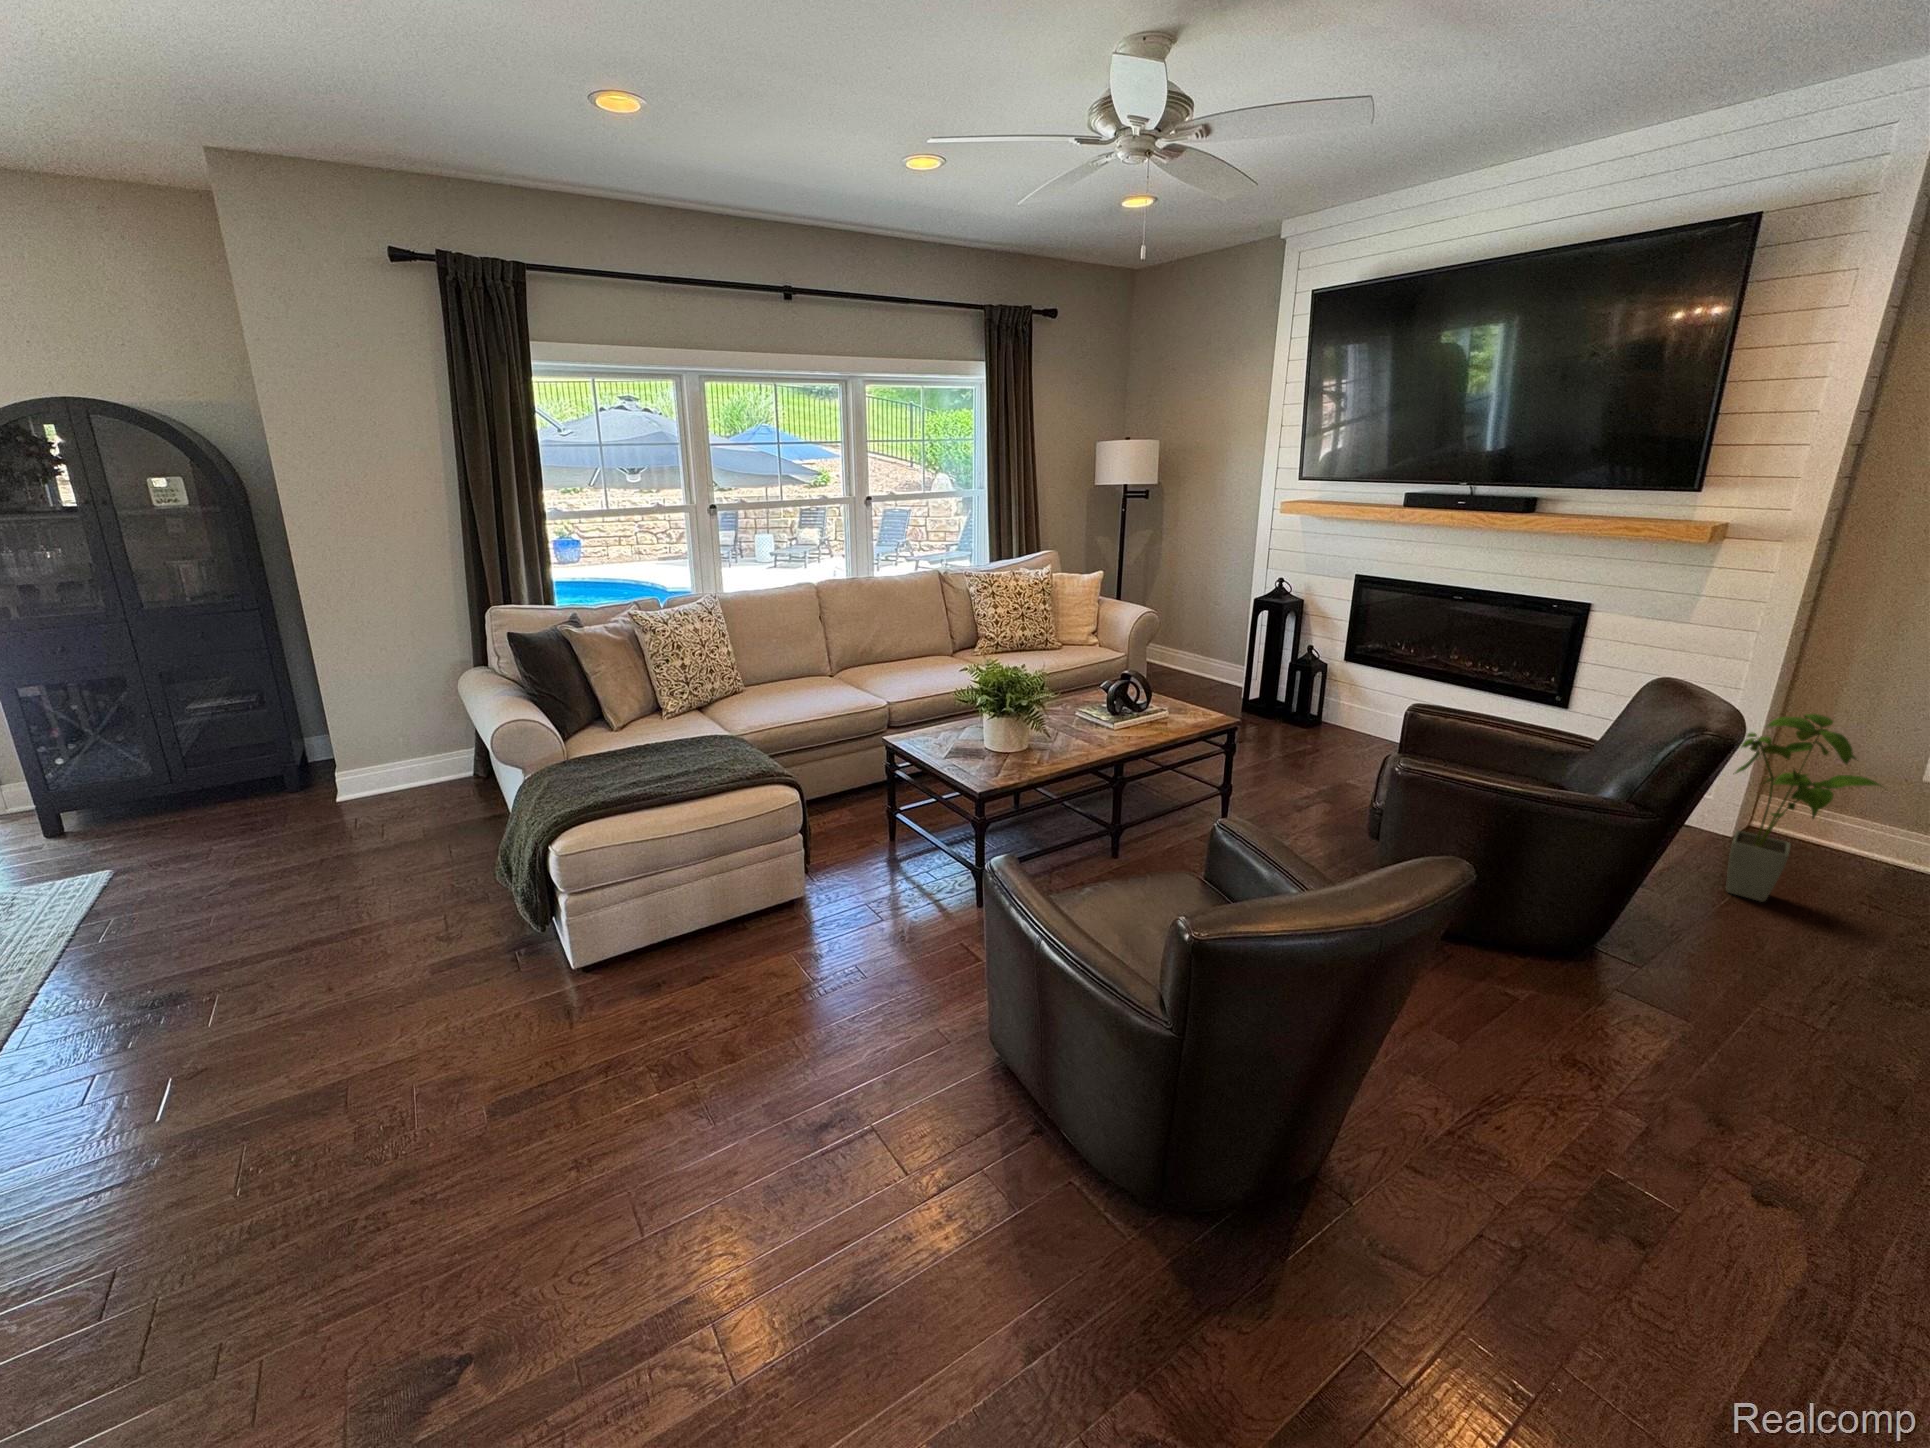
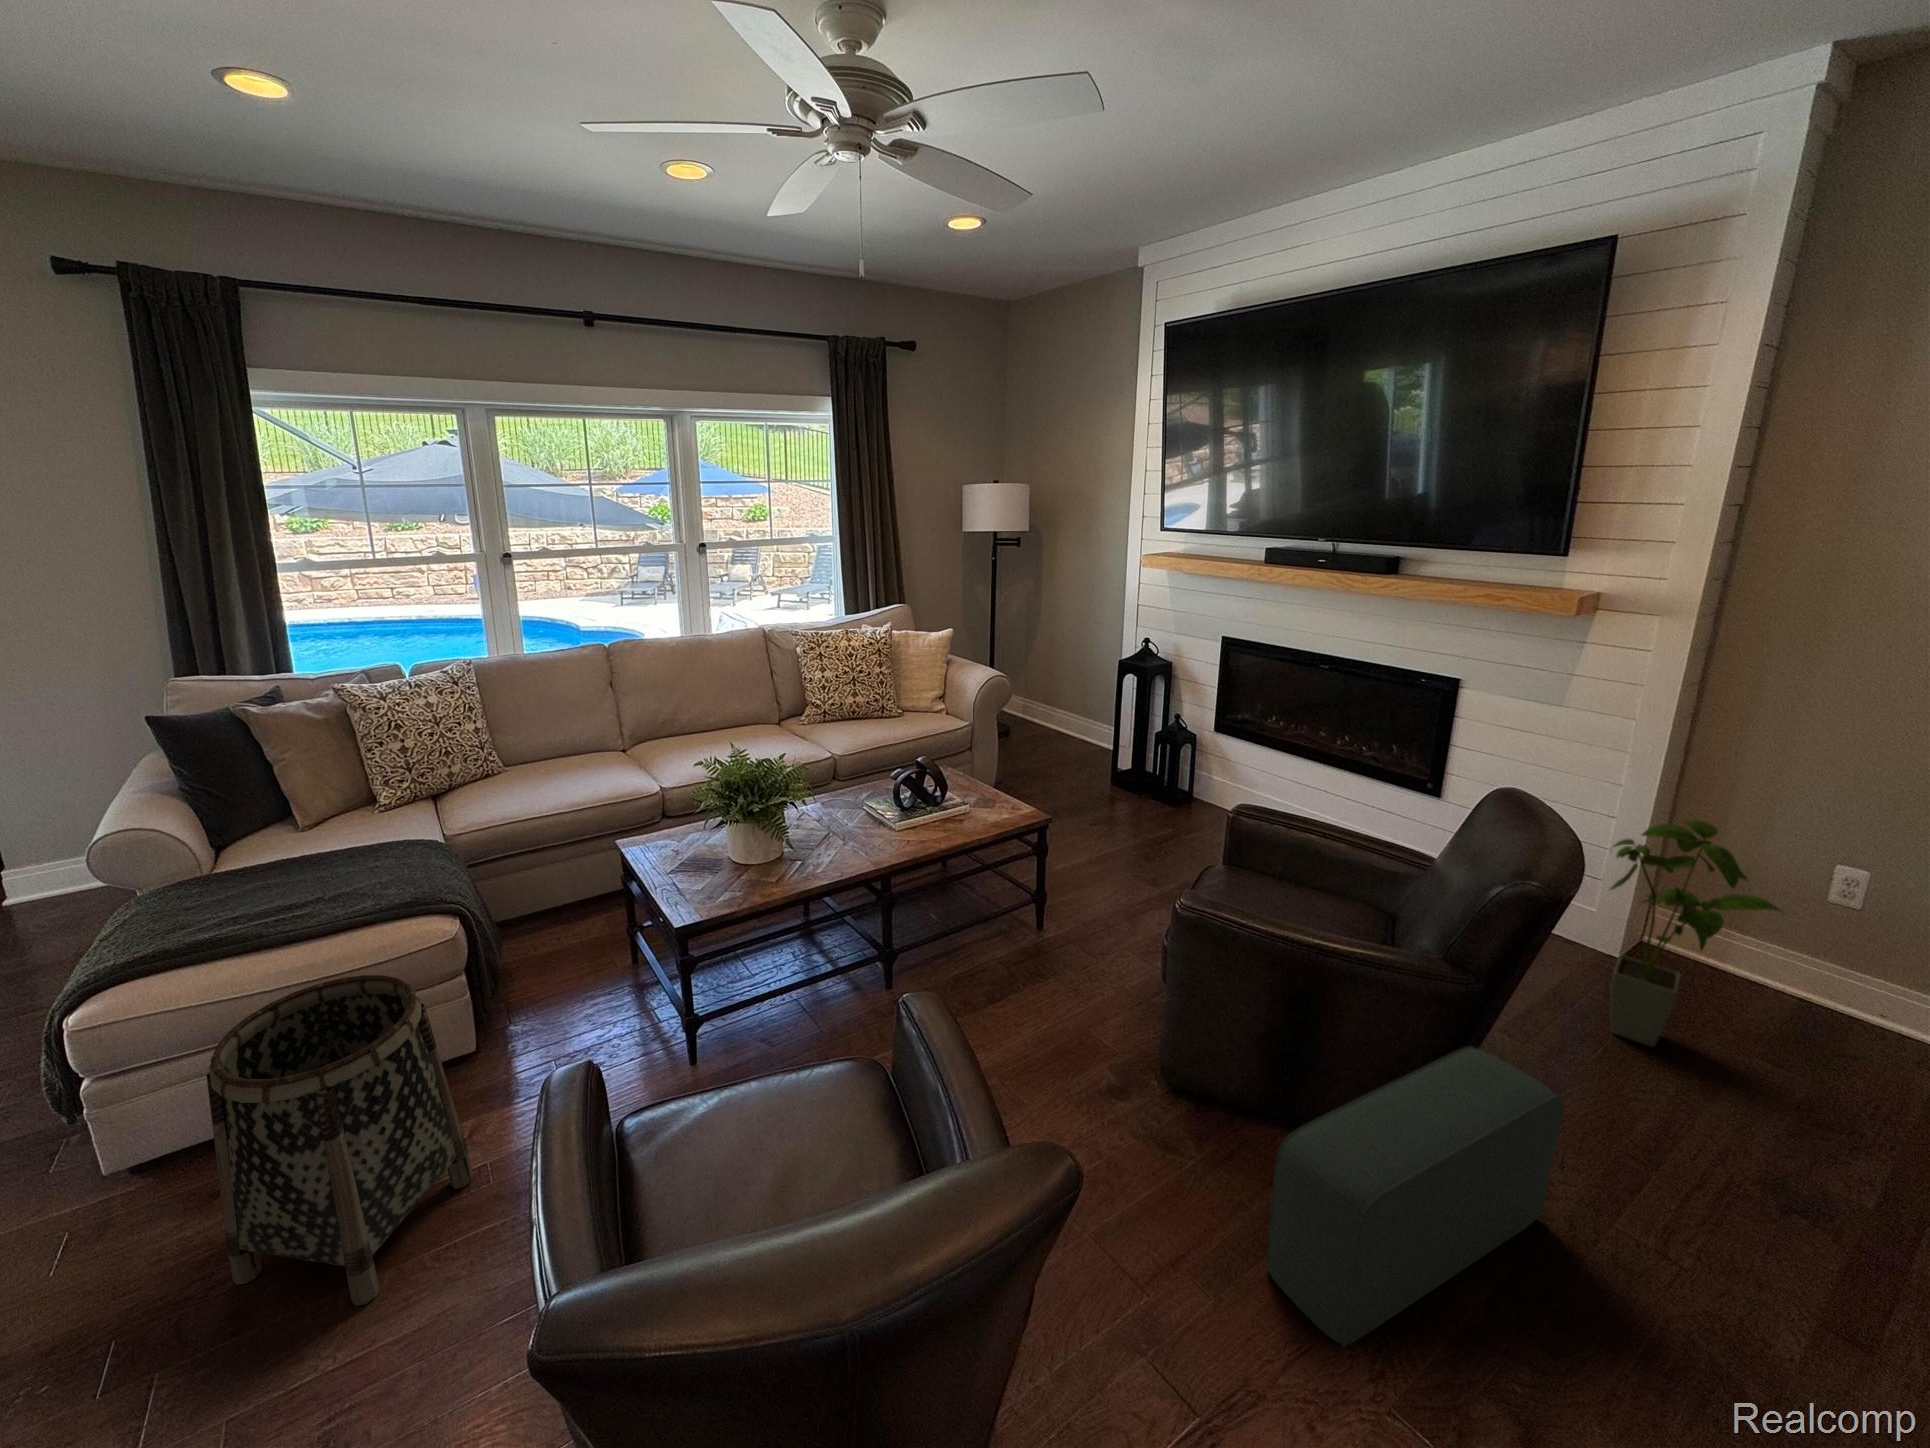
basket: none [707,817,848,1041] -> present [207,975,473,1306]
pouf: none [1477,879,1711,1074] -> present [1265,1047,1564,1346]

